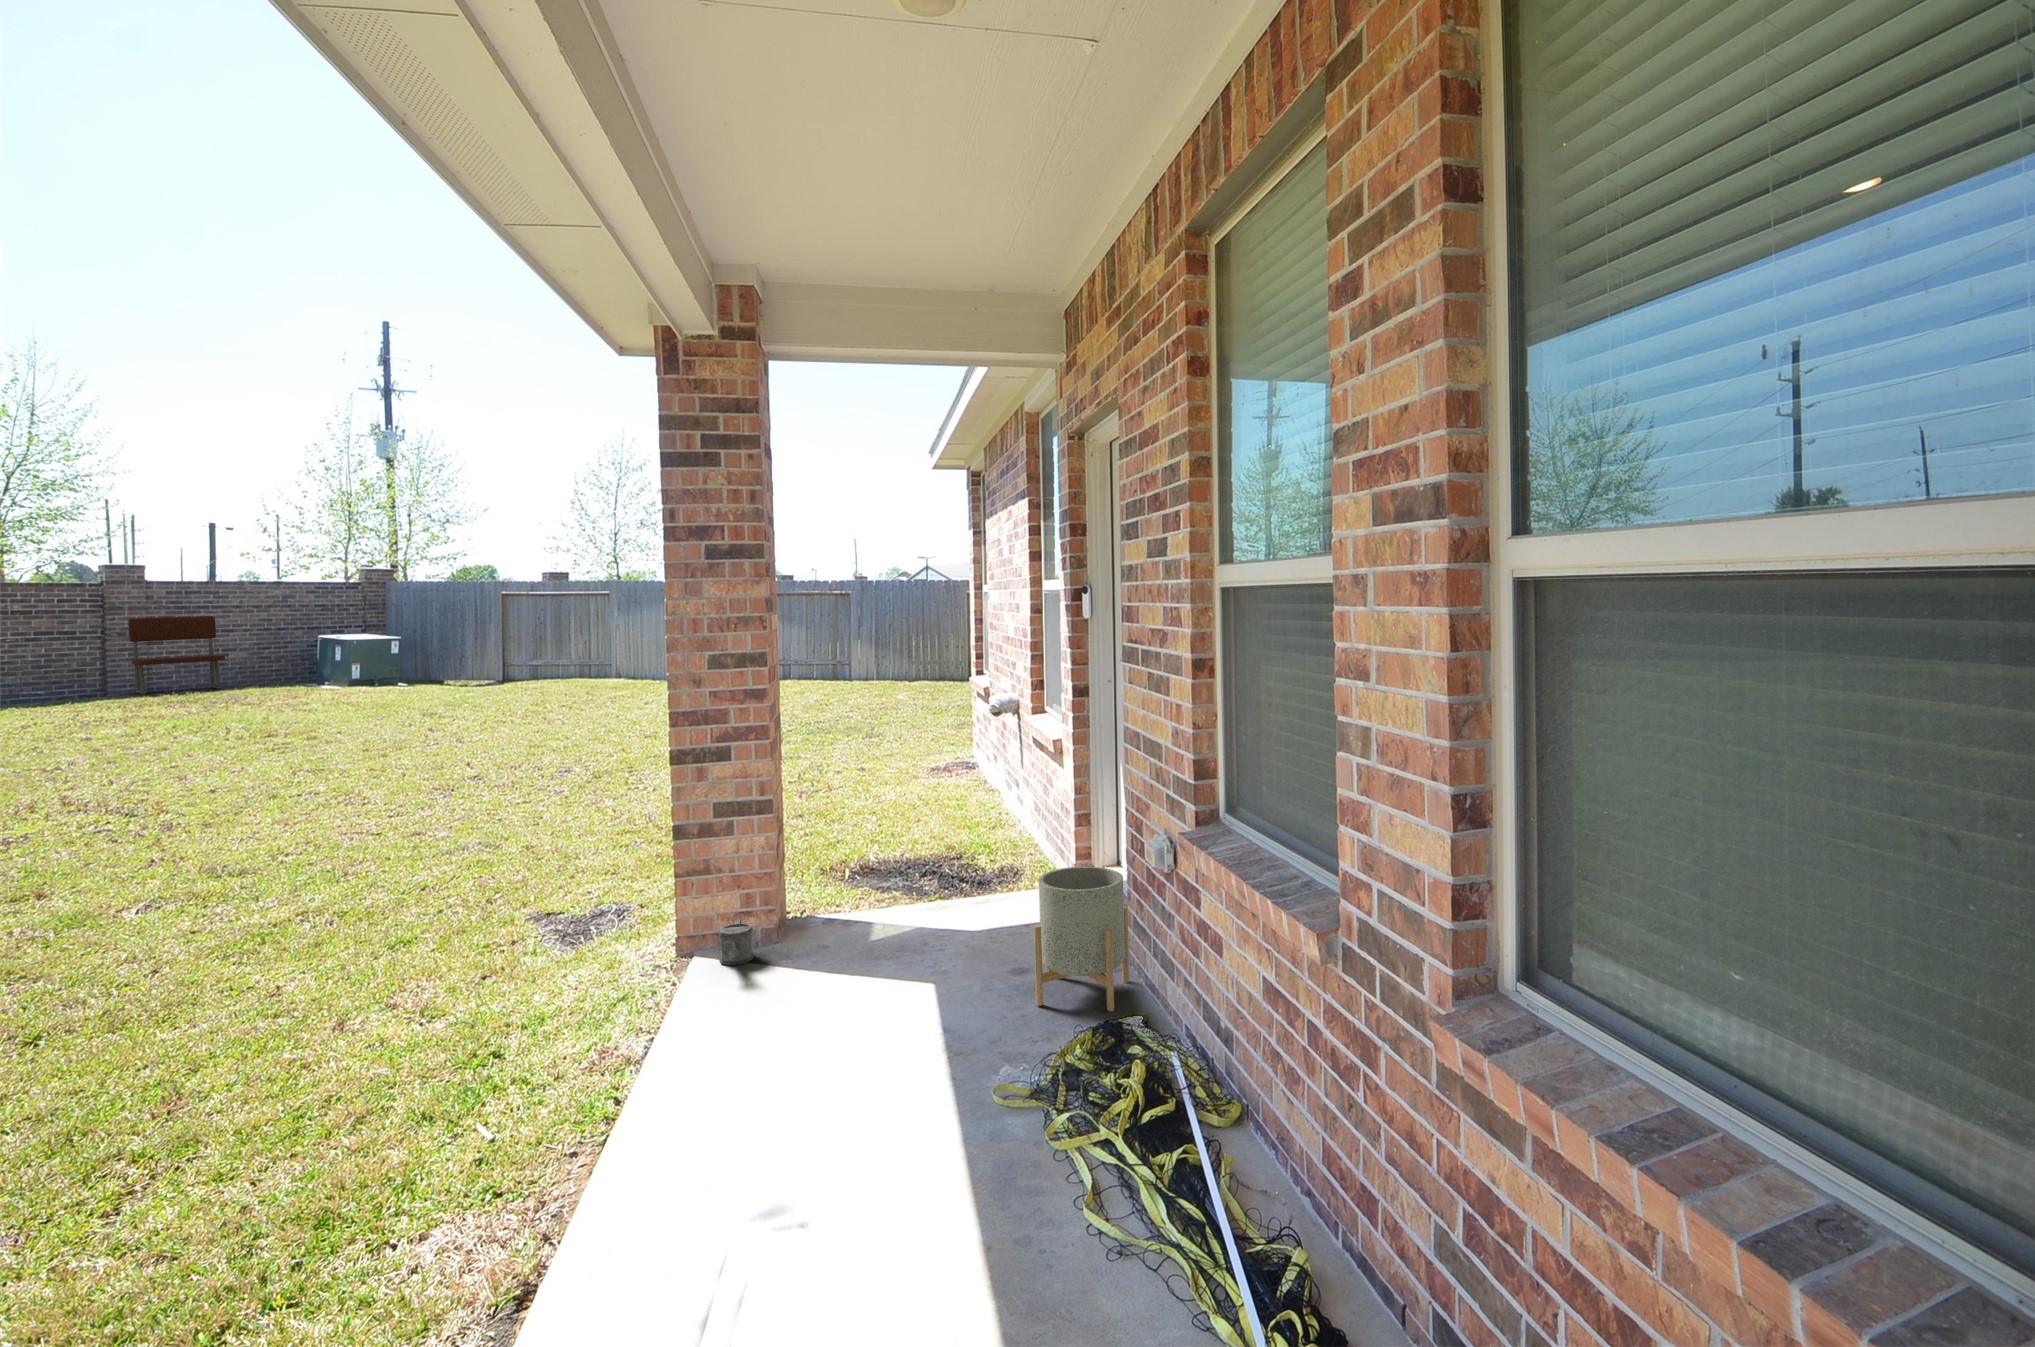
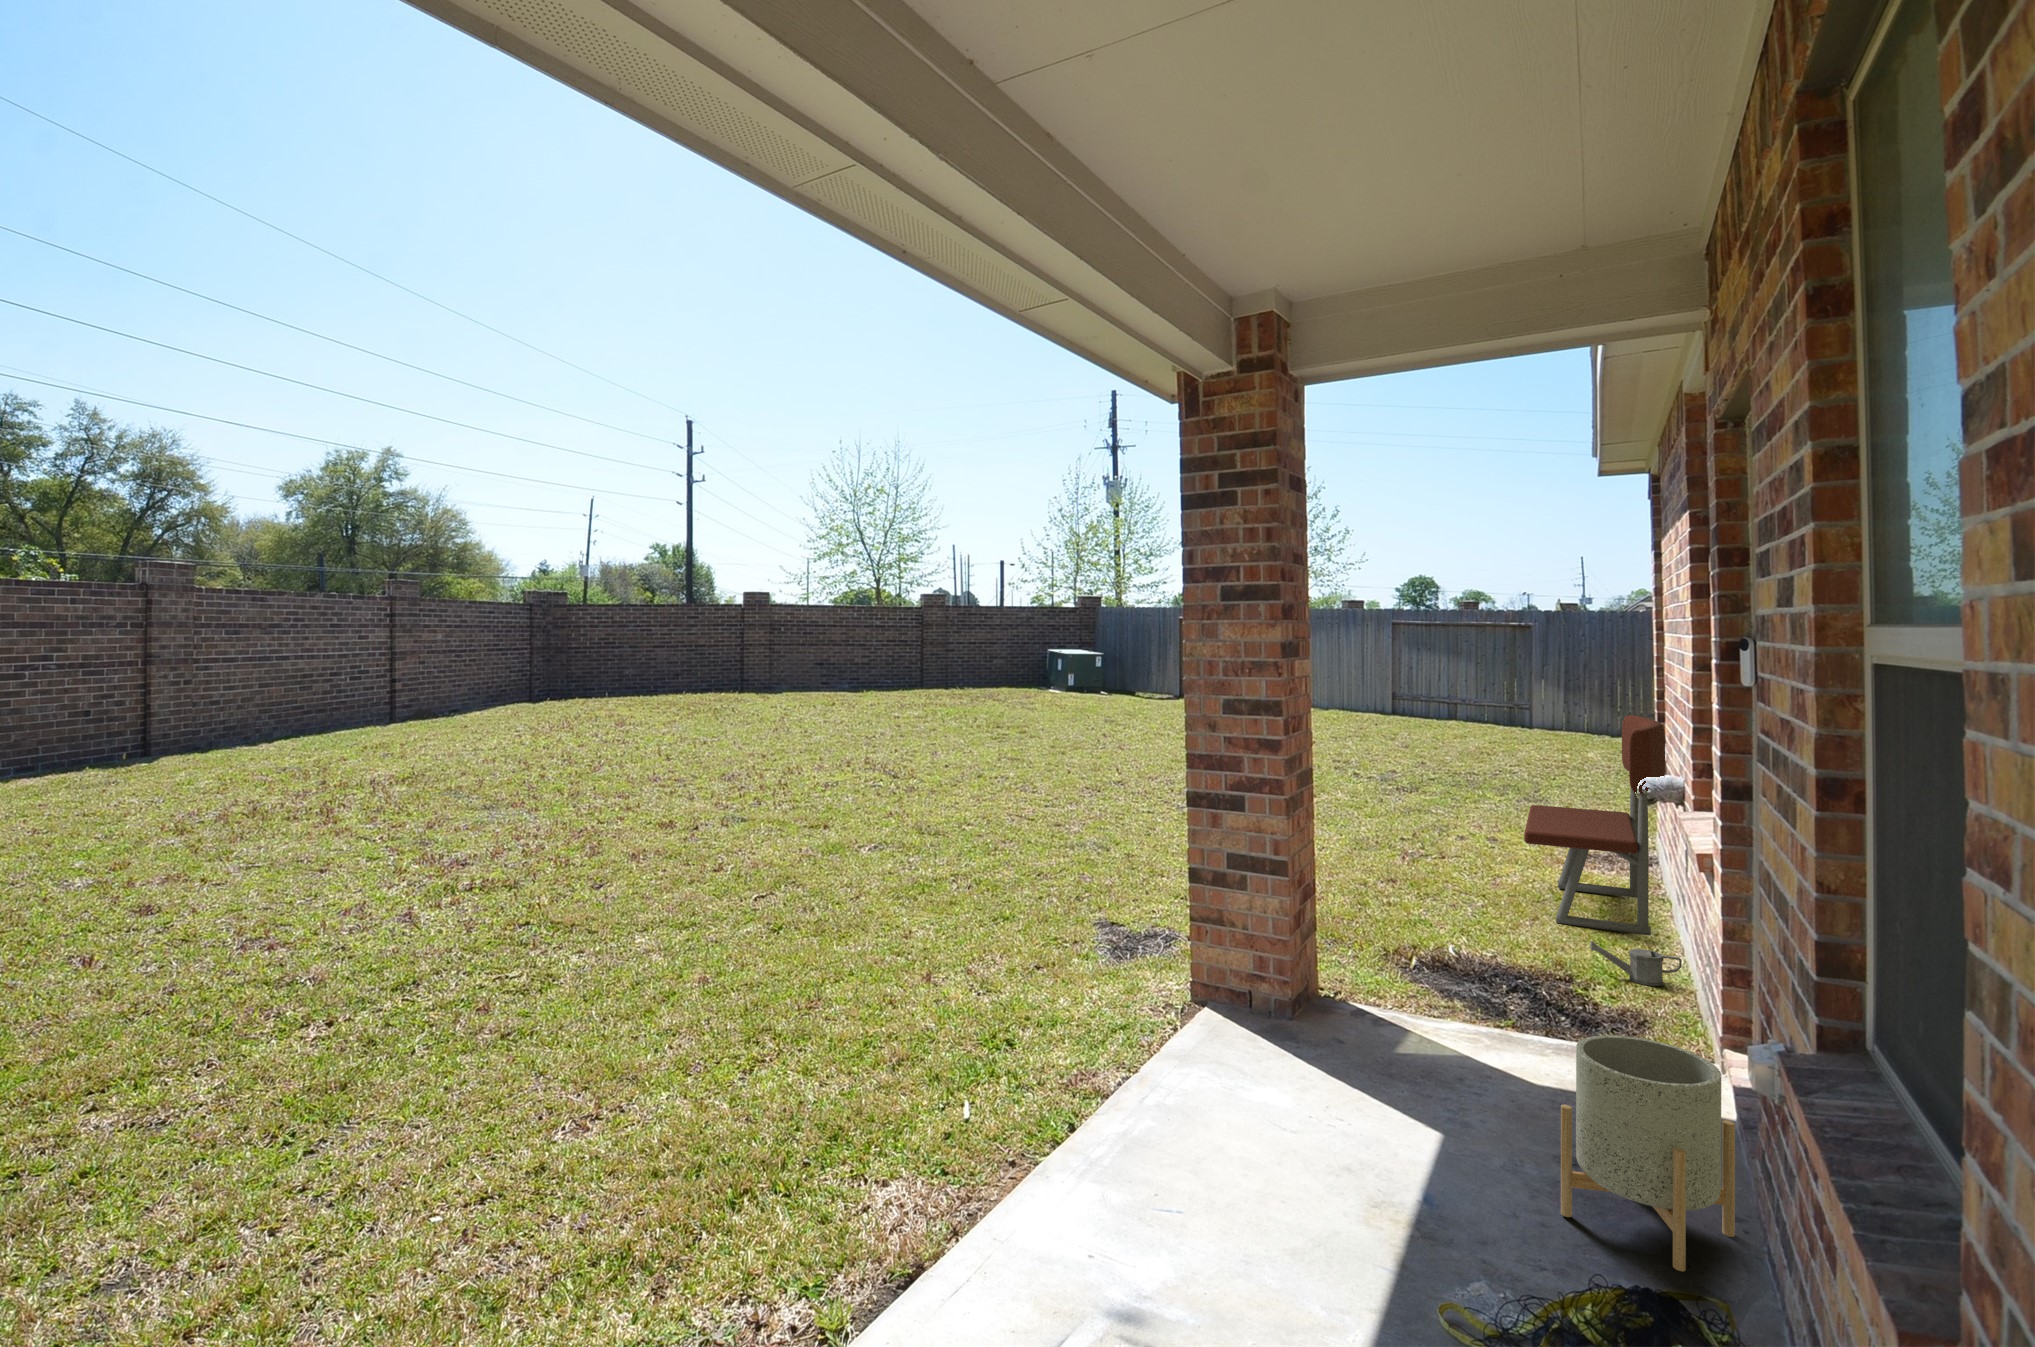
bench: present [128,616,225,694] -> present [1524,715,1665,935]
watering can: present [718,919,754,965] -> present [1590,941,1682,986]

